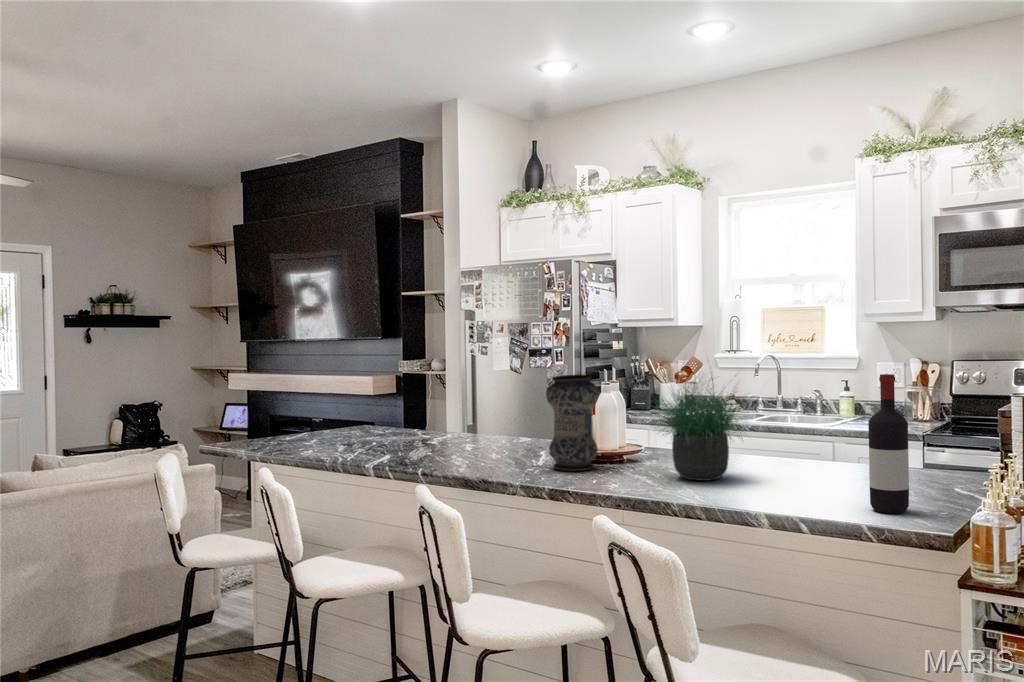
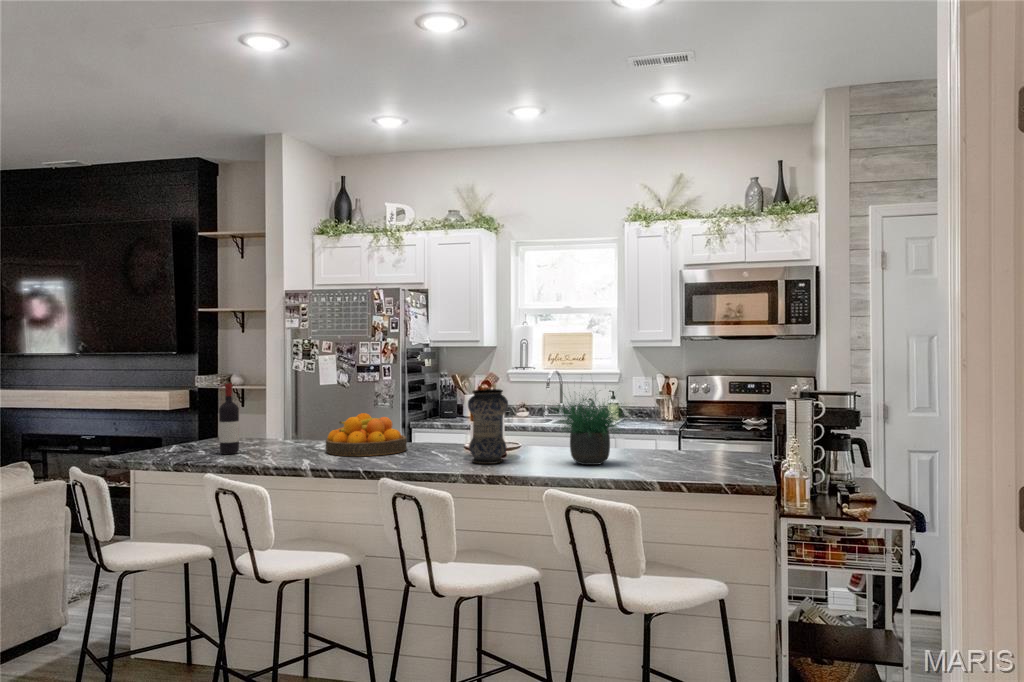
wine bottle: present [868,374,909,513] -> present [219,383,239,454]
fruit bowl: none [418,402,513,453] -> present [326,413,407,456]

